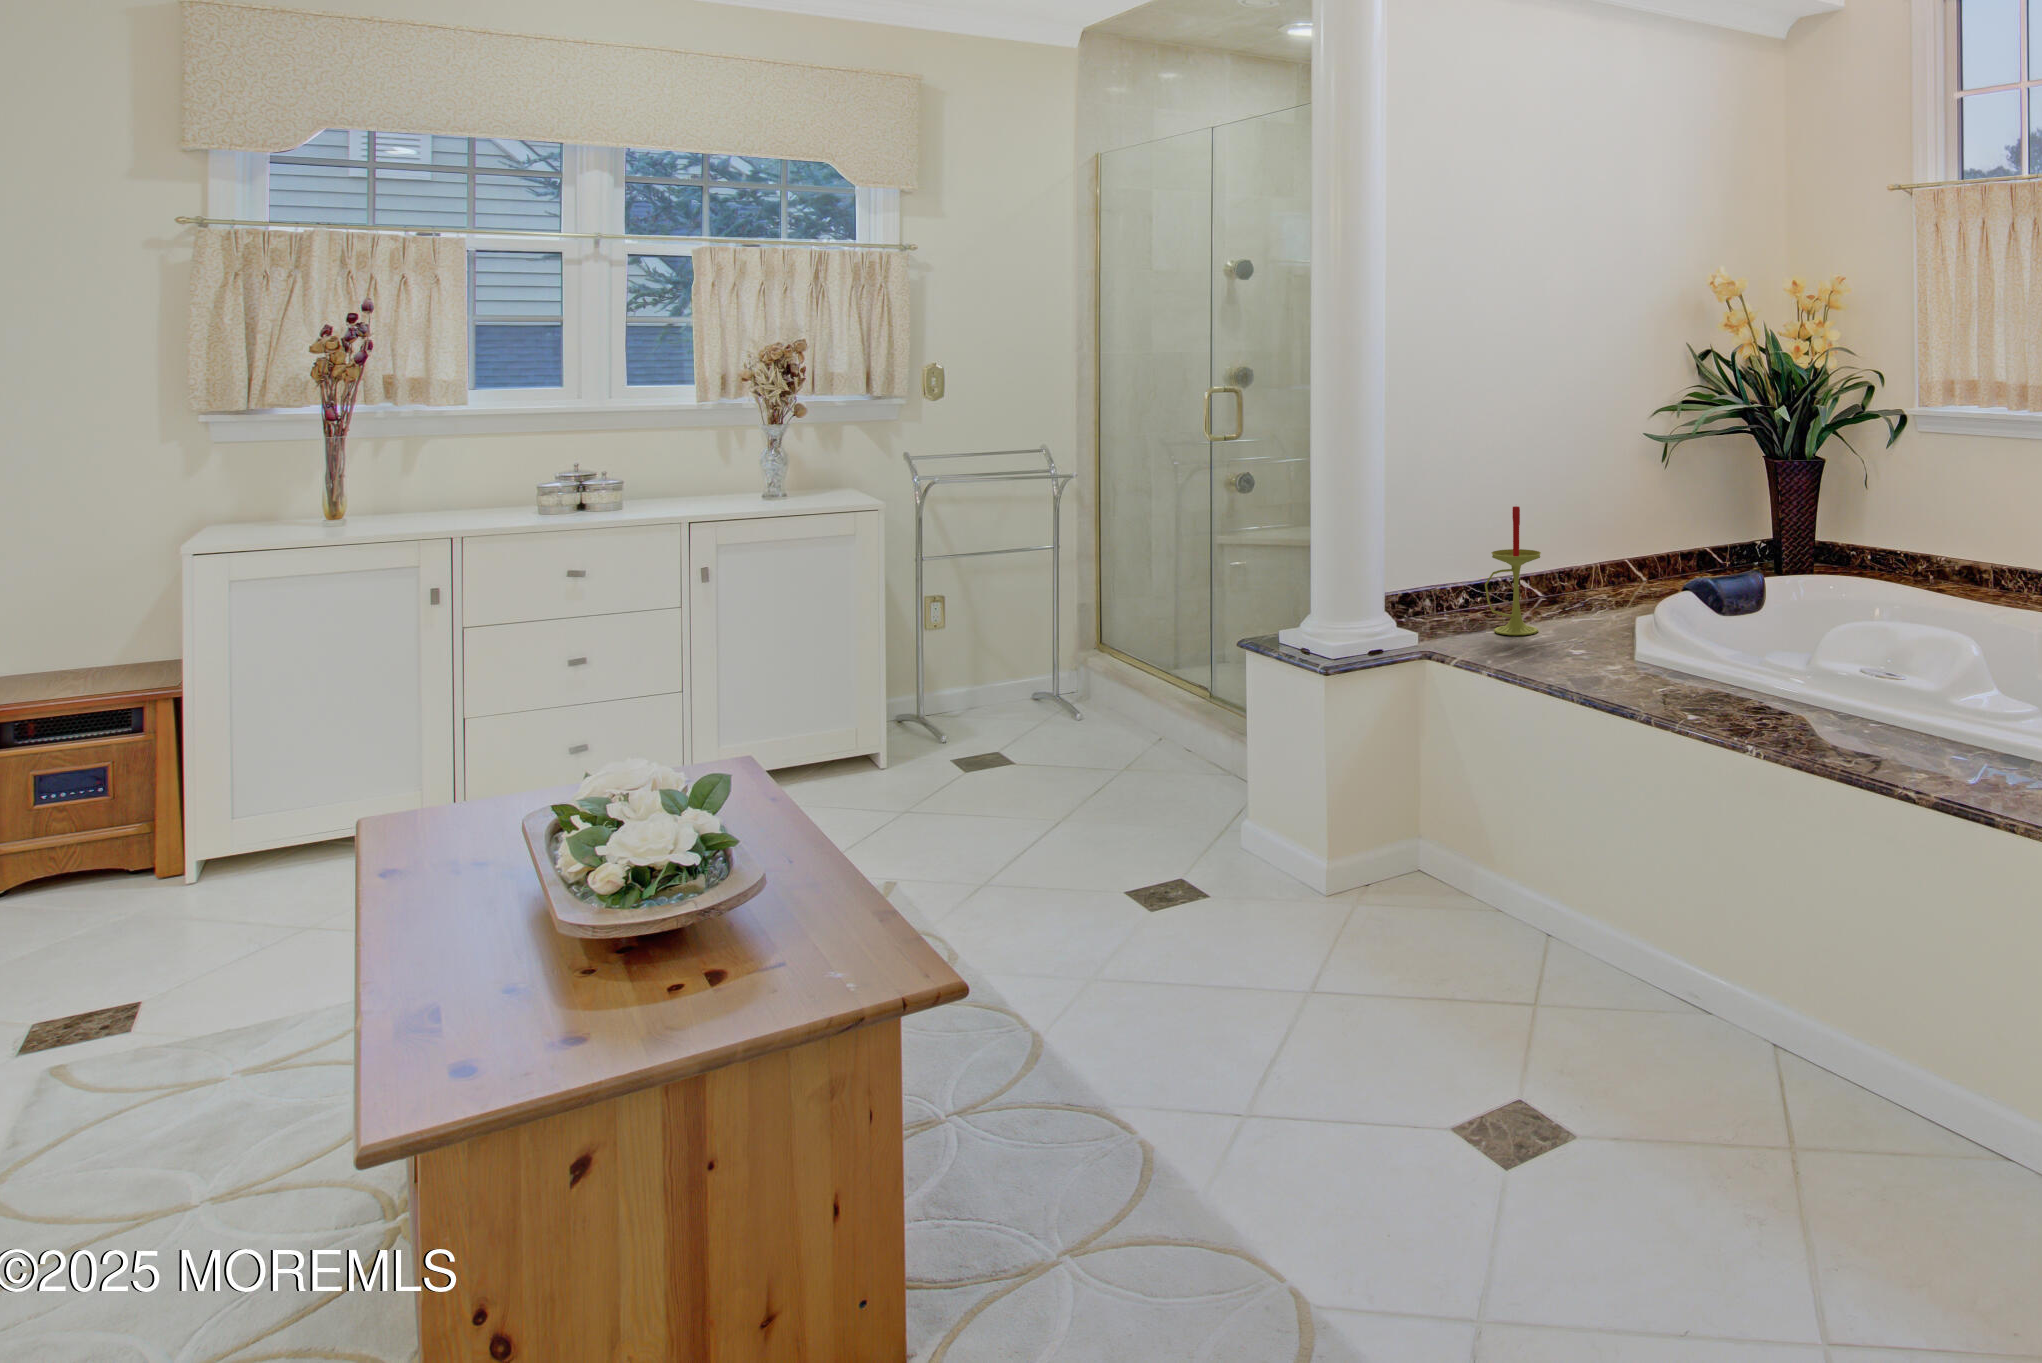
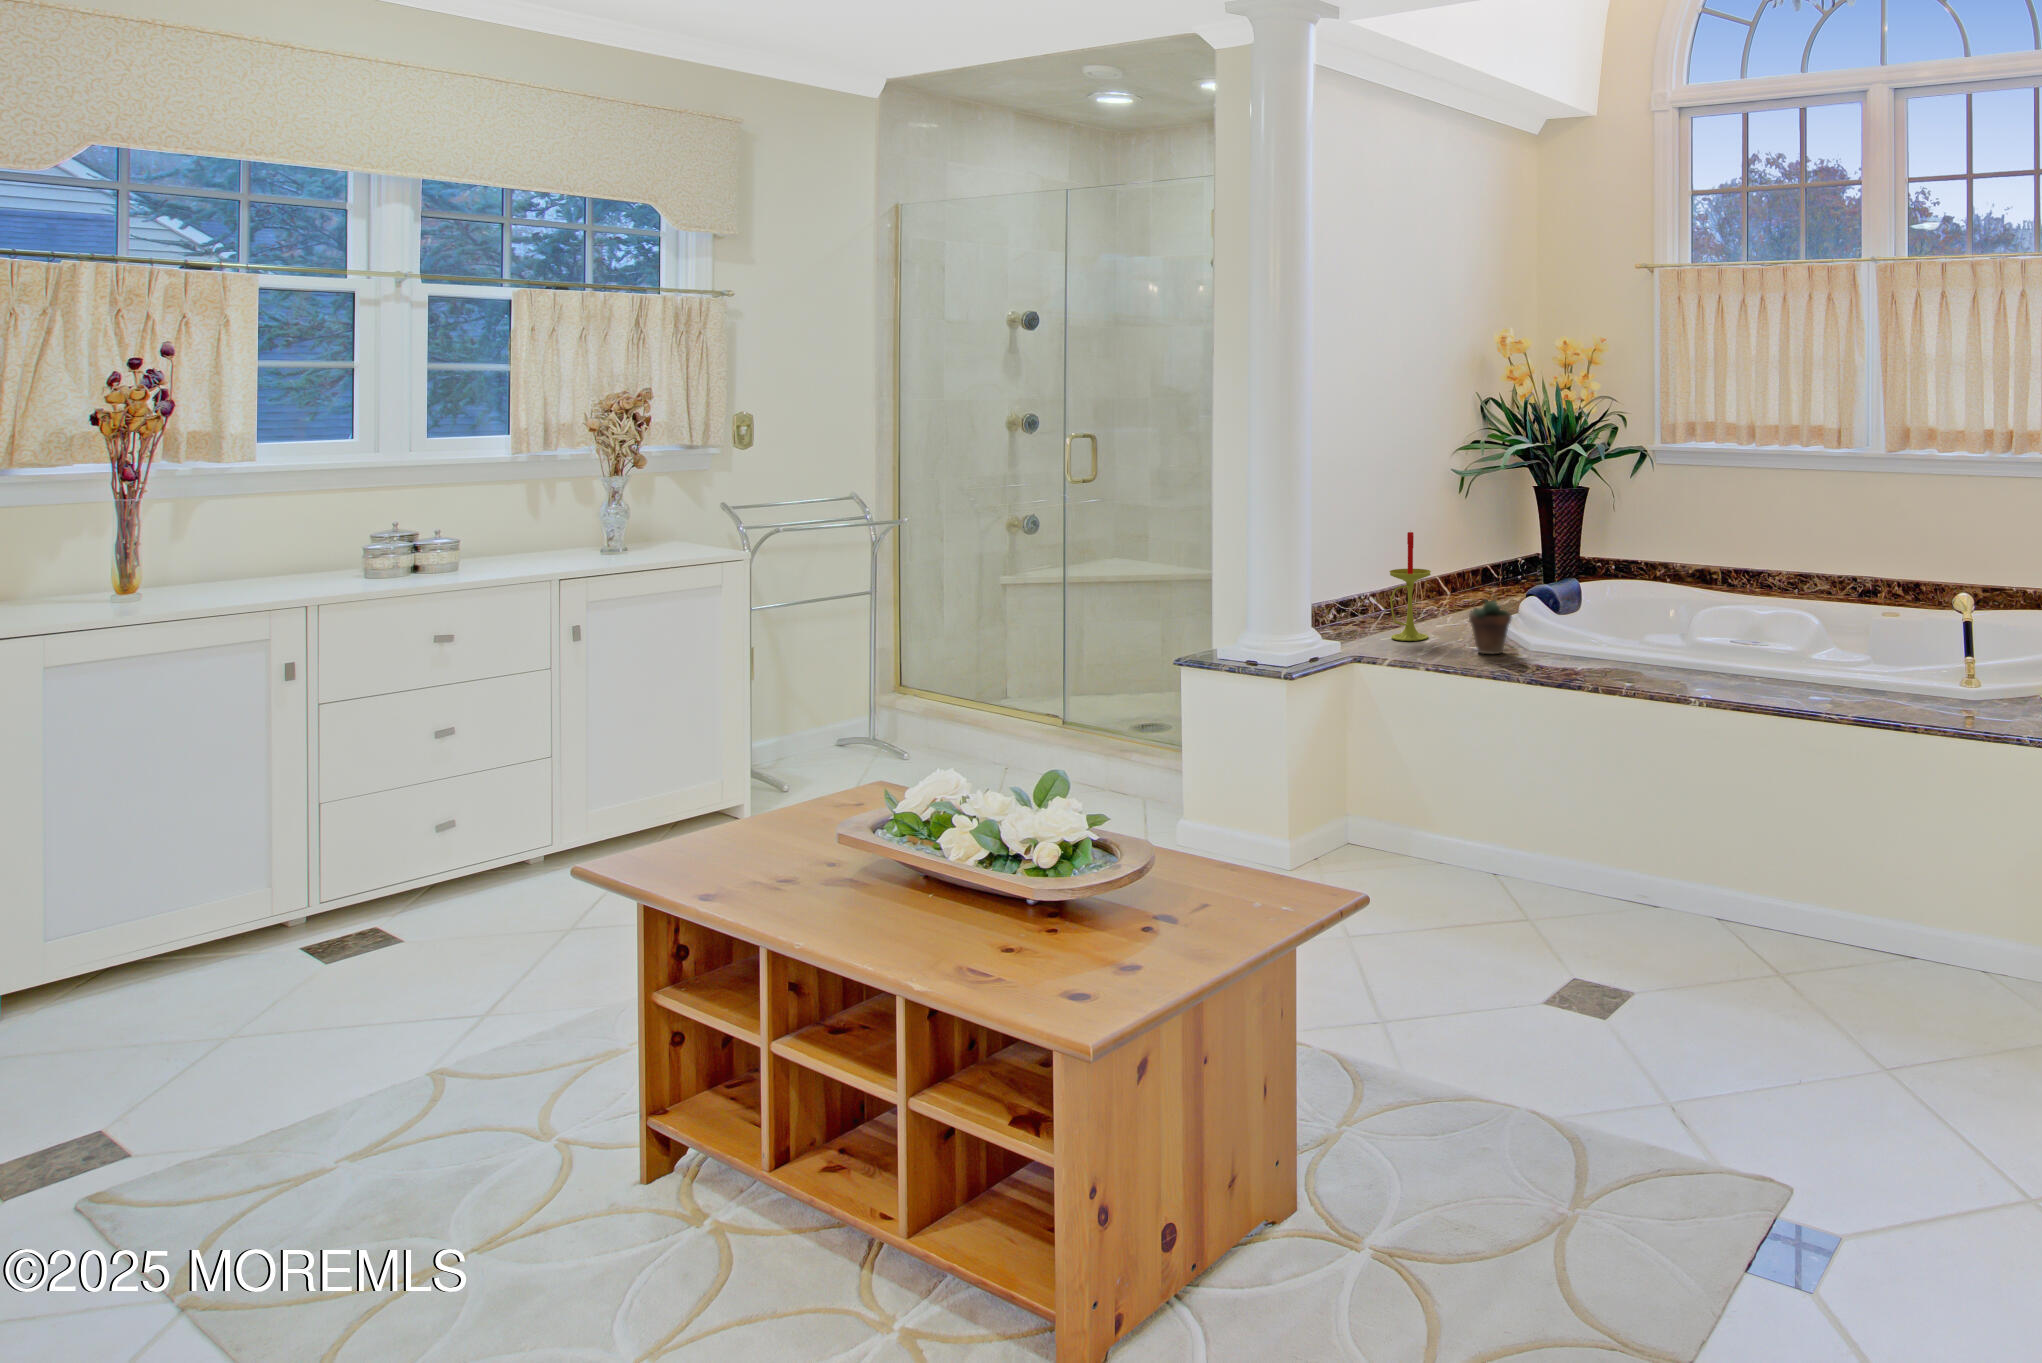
succulent plant: none [1553,570,1606,660] -> present [1469,584,1512,654]

